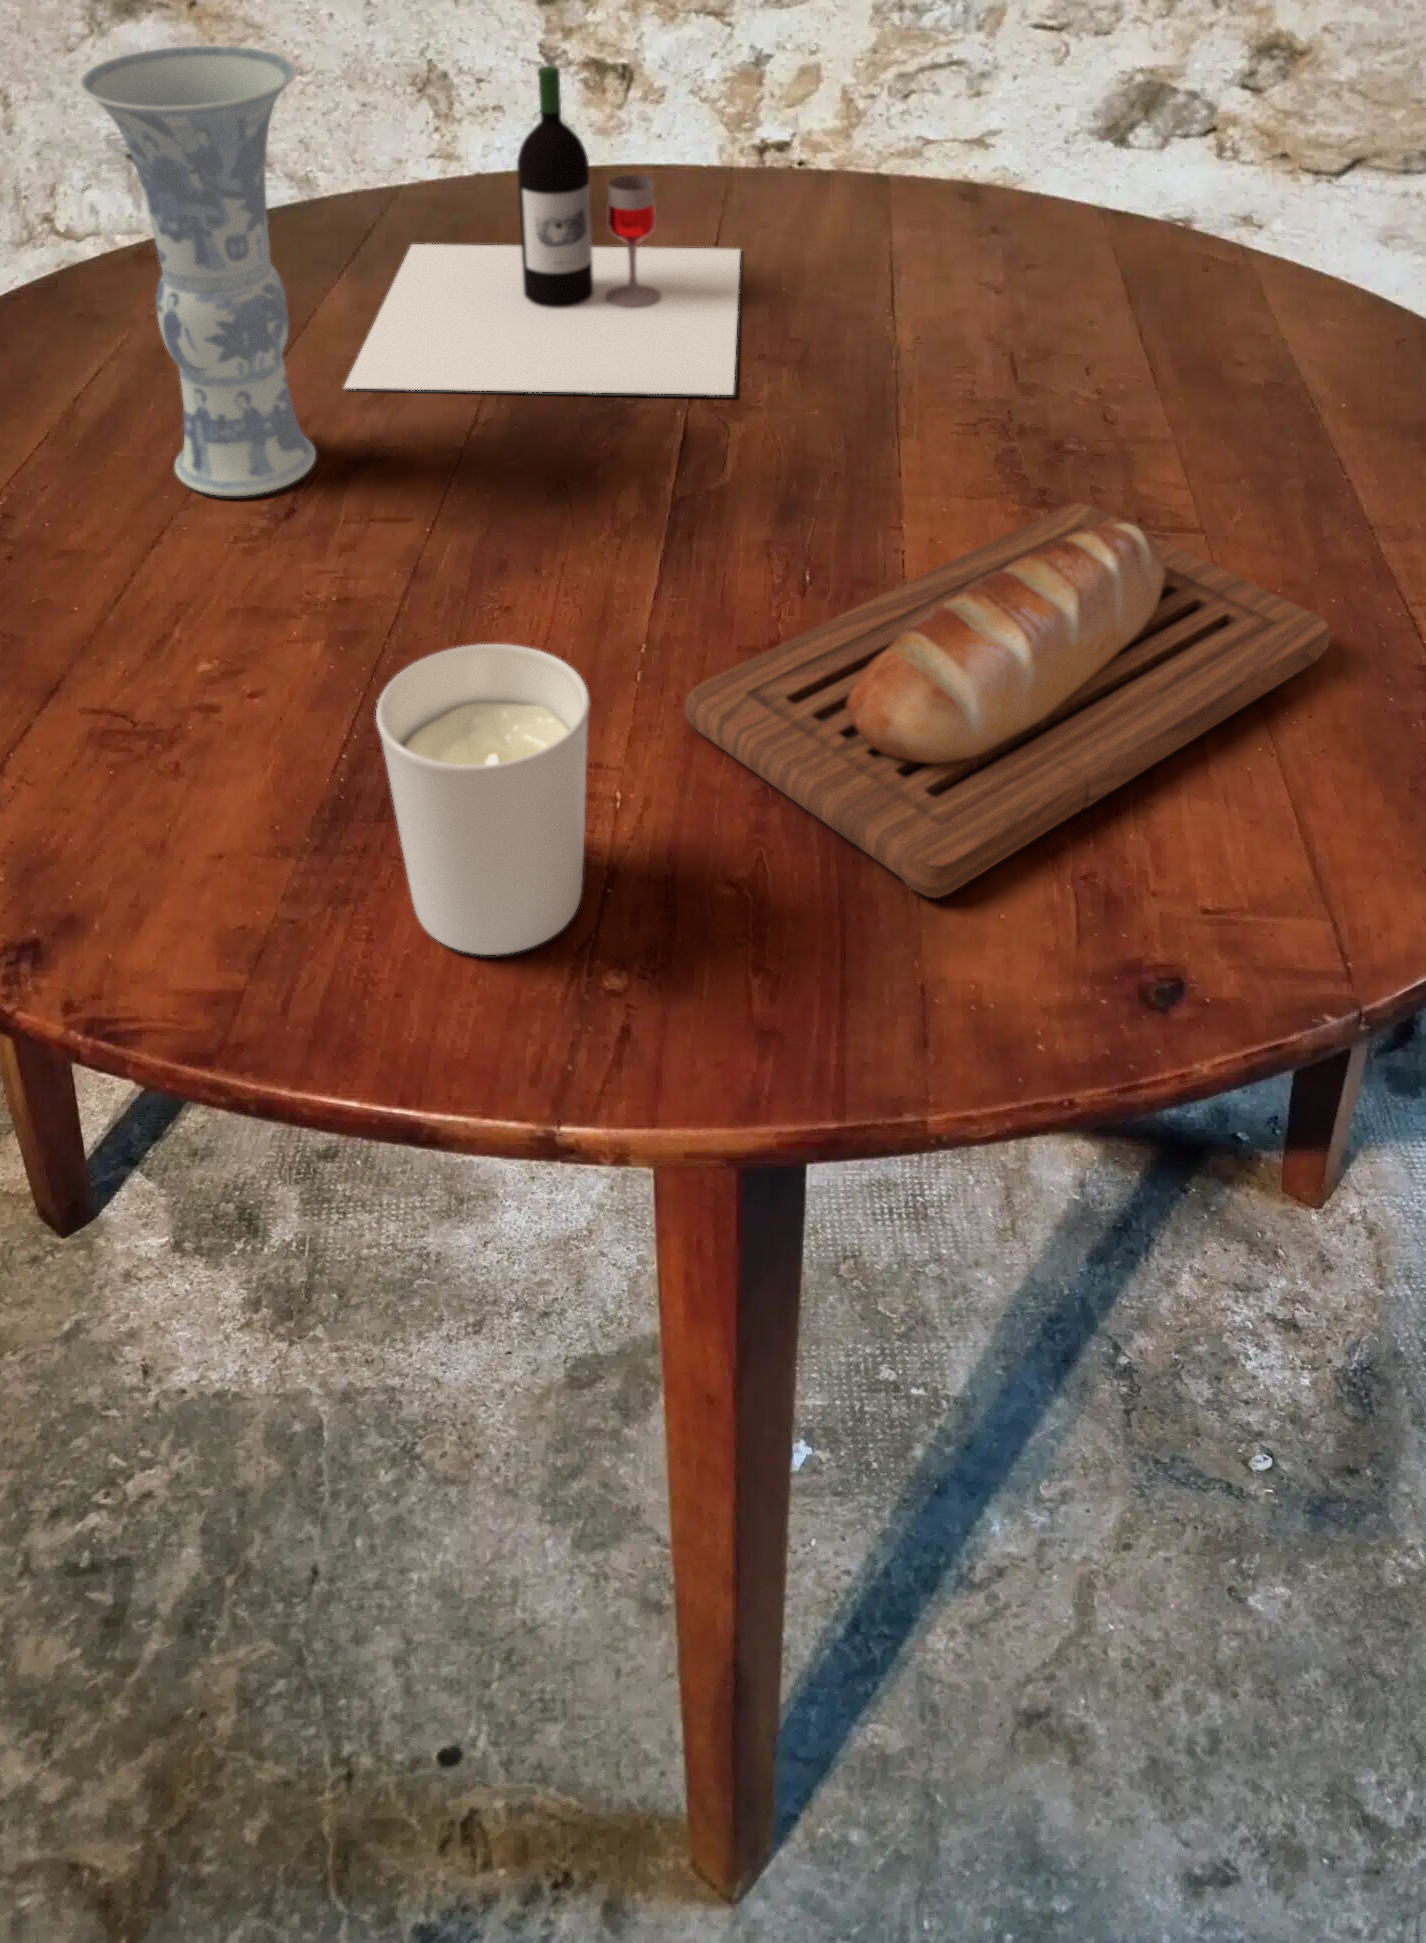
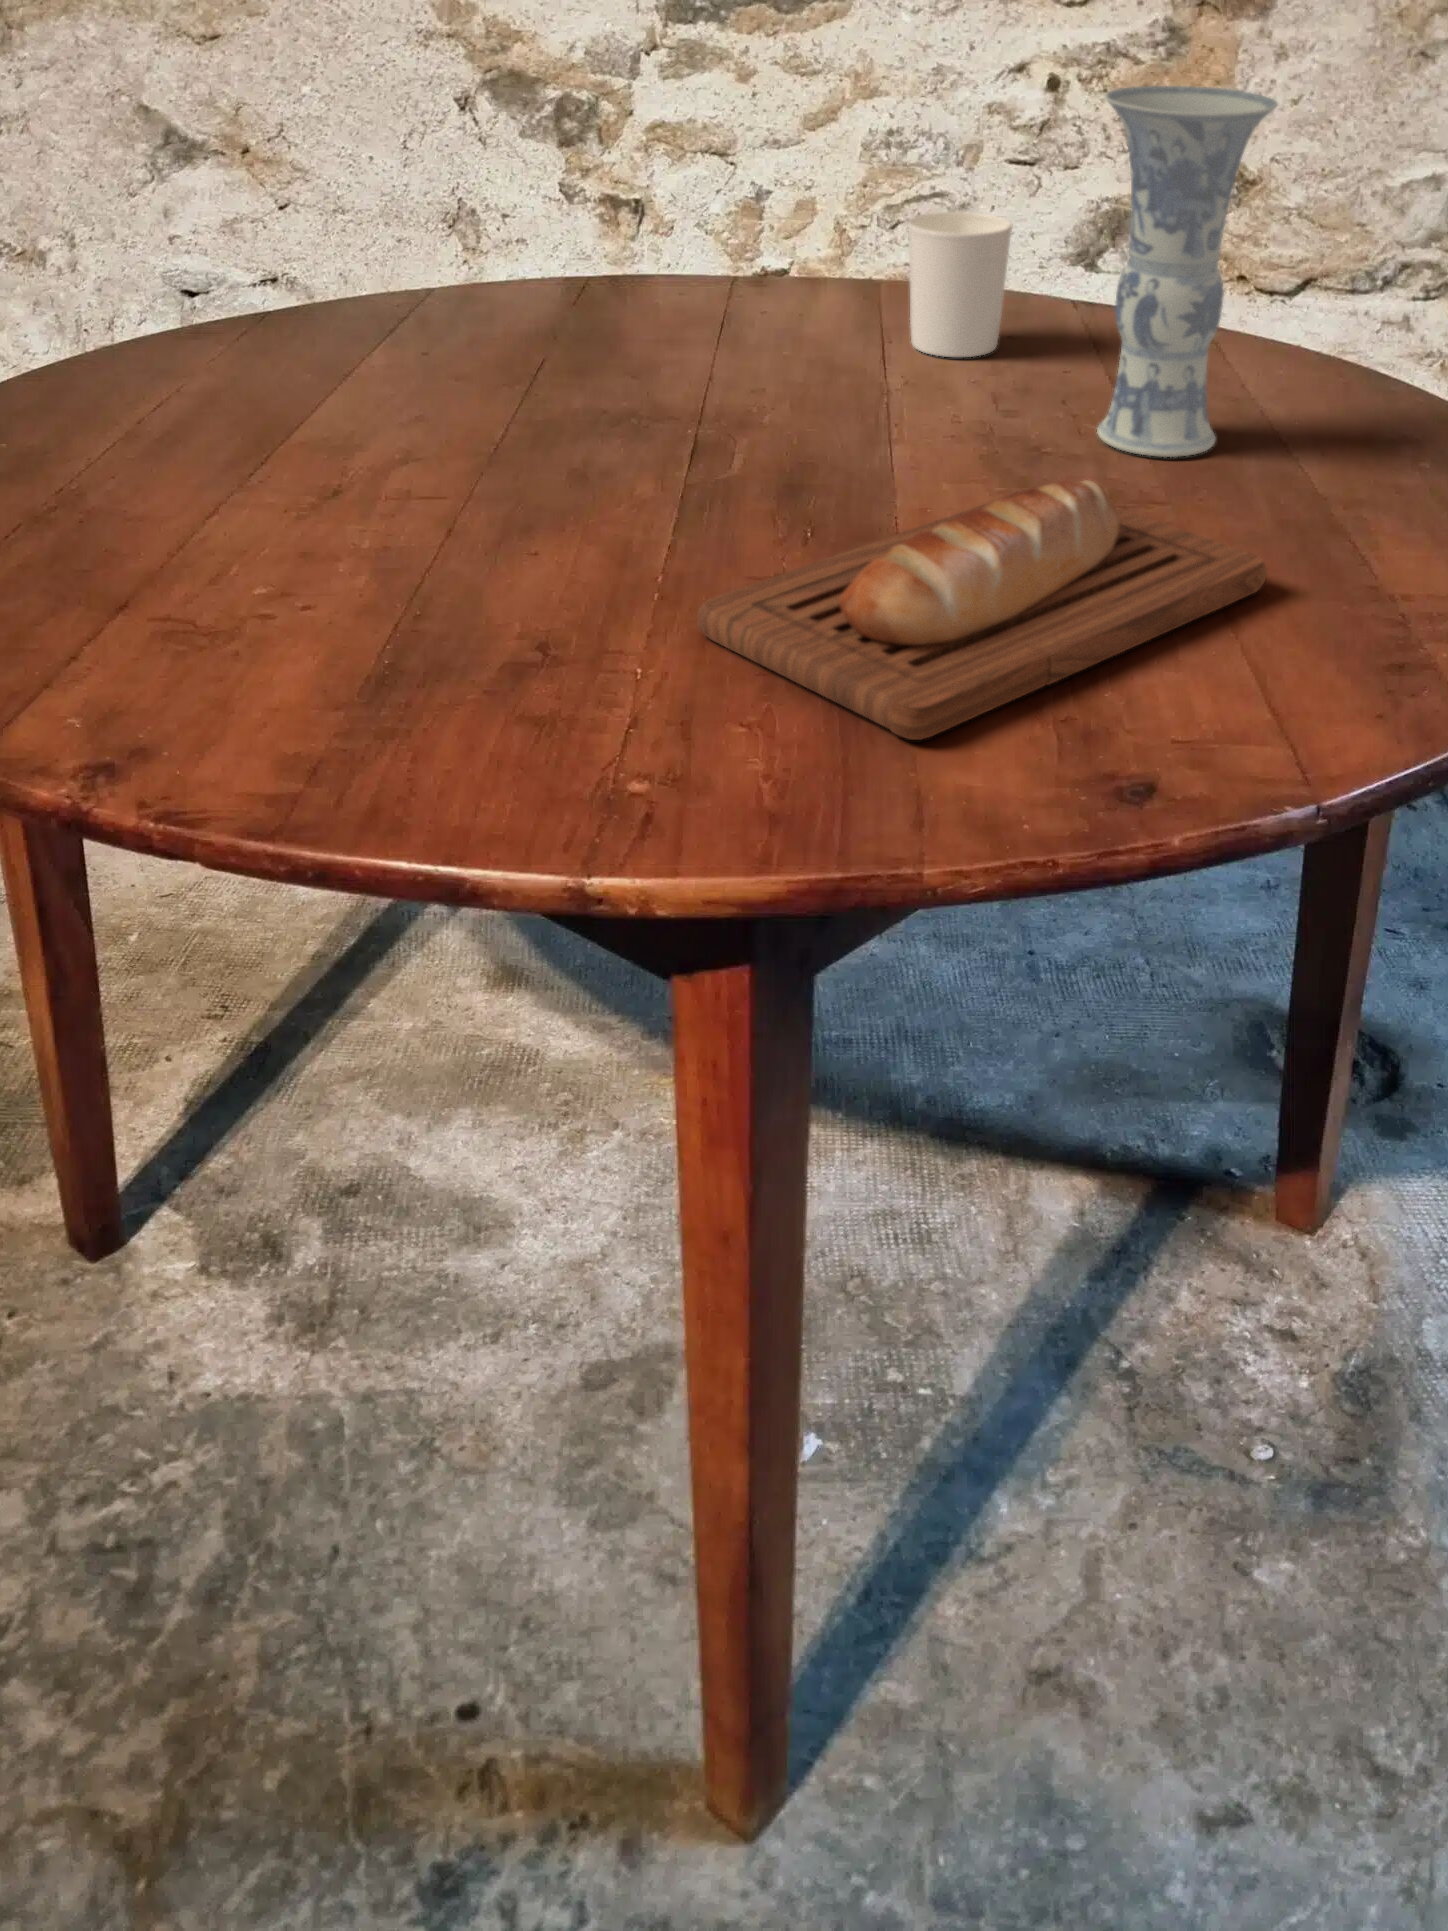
vase: present [79,46,316,496] -> present [1097,86,1278,457]
wine bottle: present [344,66,740,395] -> none [387,148,745,423]
candle holder: present [376,644,590,955] -> present [908,212,1012,357]

